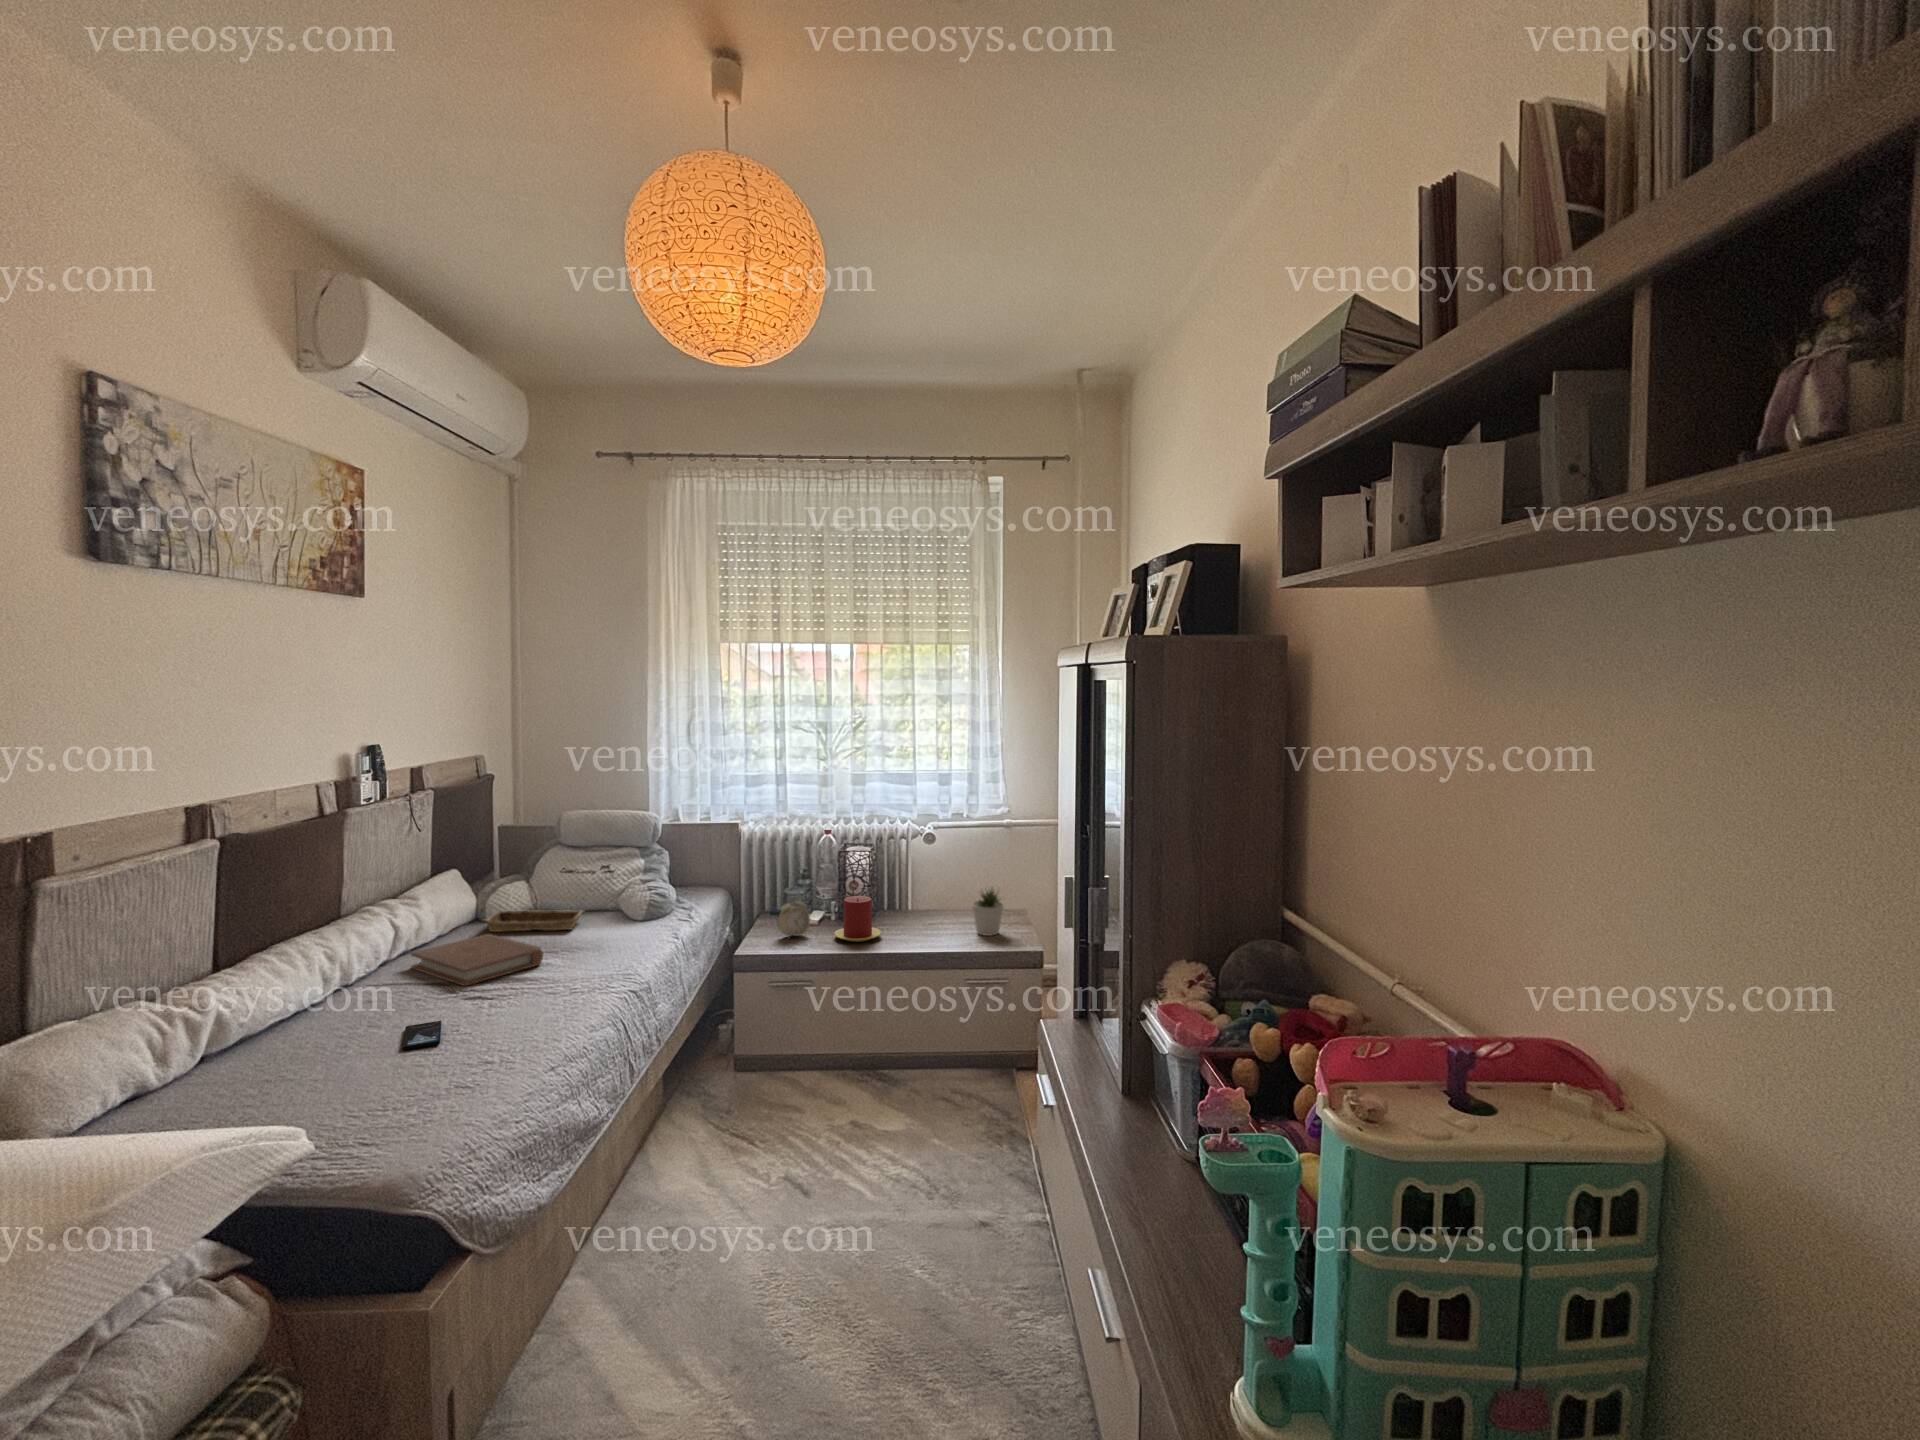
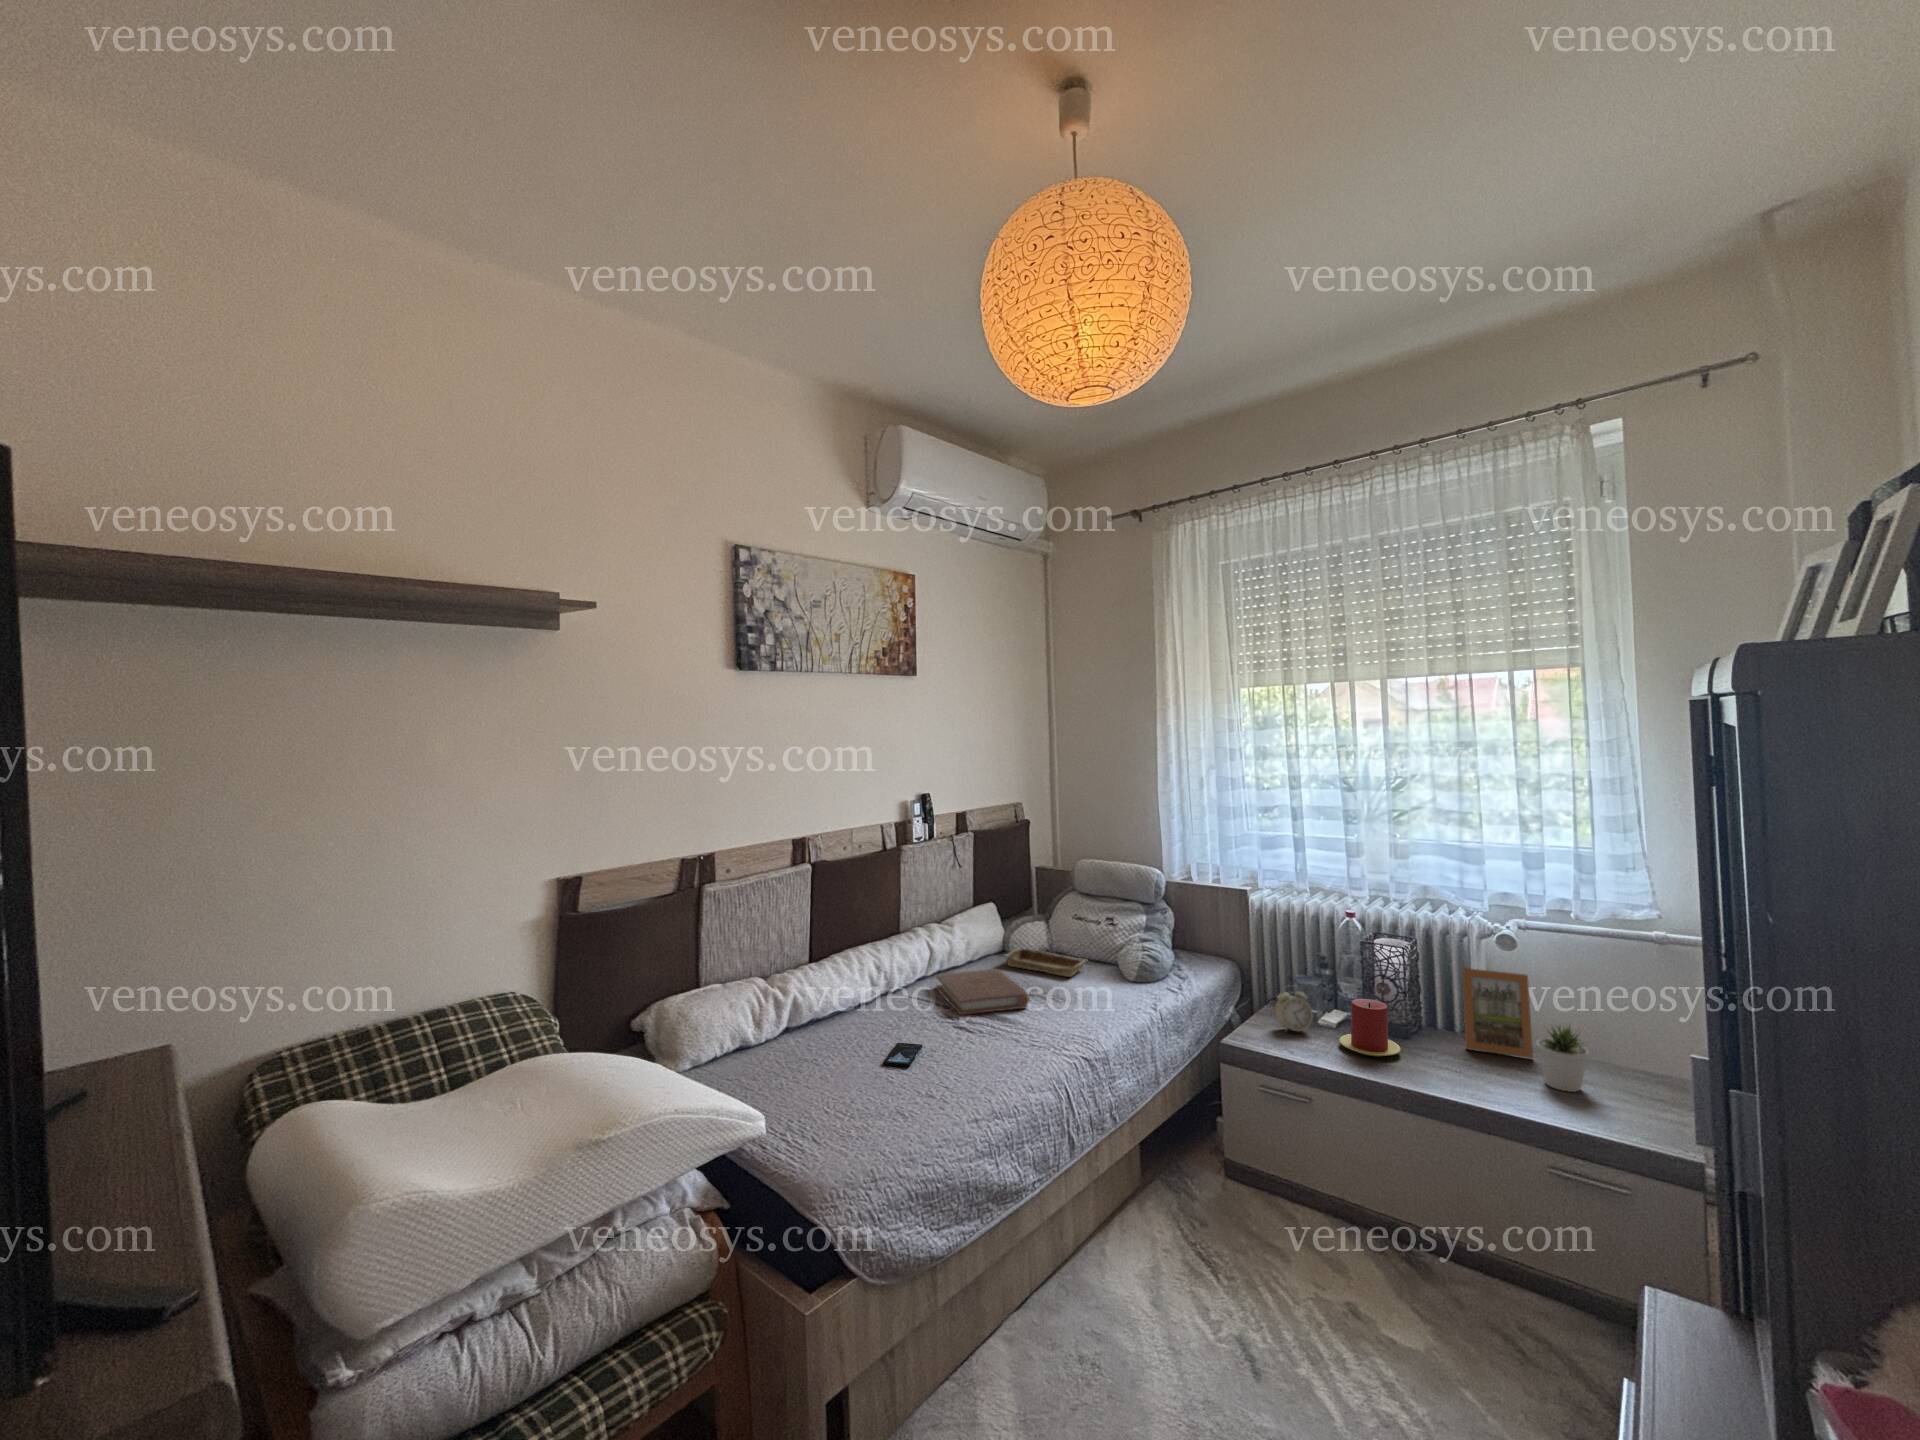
picture frame: none [915,858,965,923] -> present [1463,968,1533,1058]

